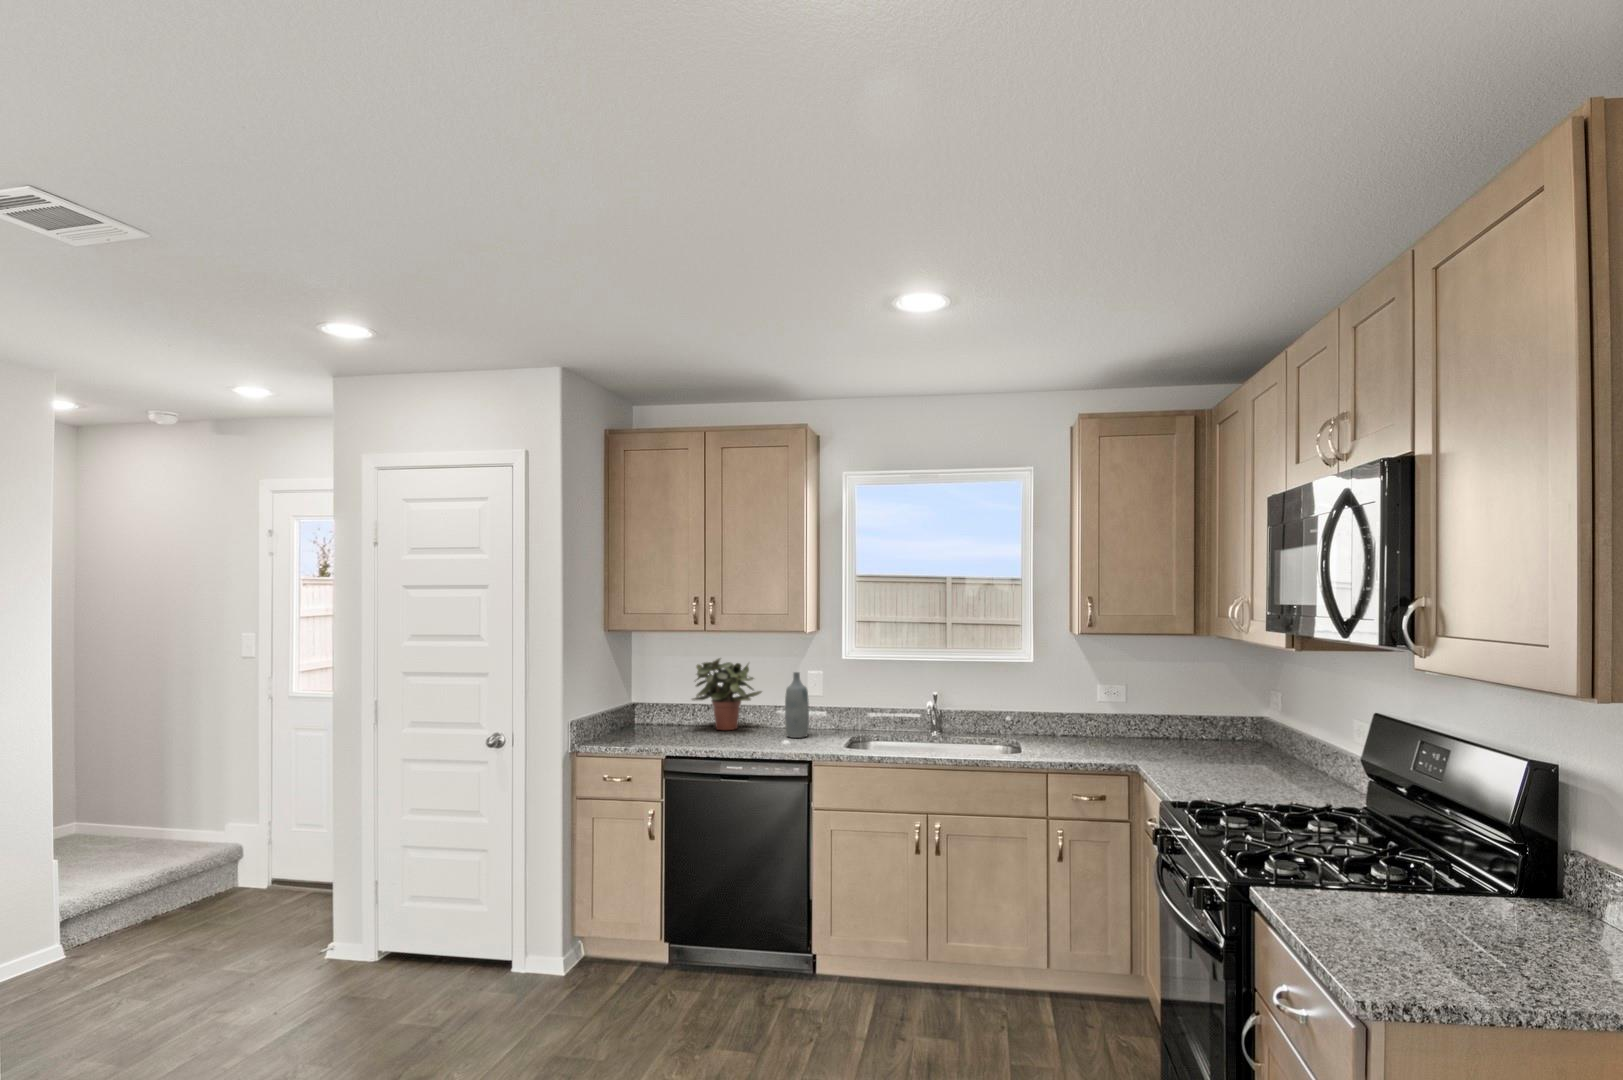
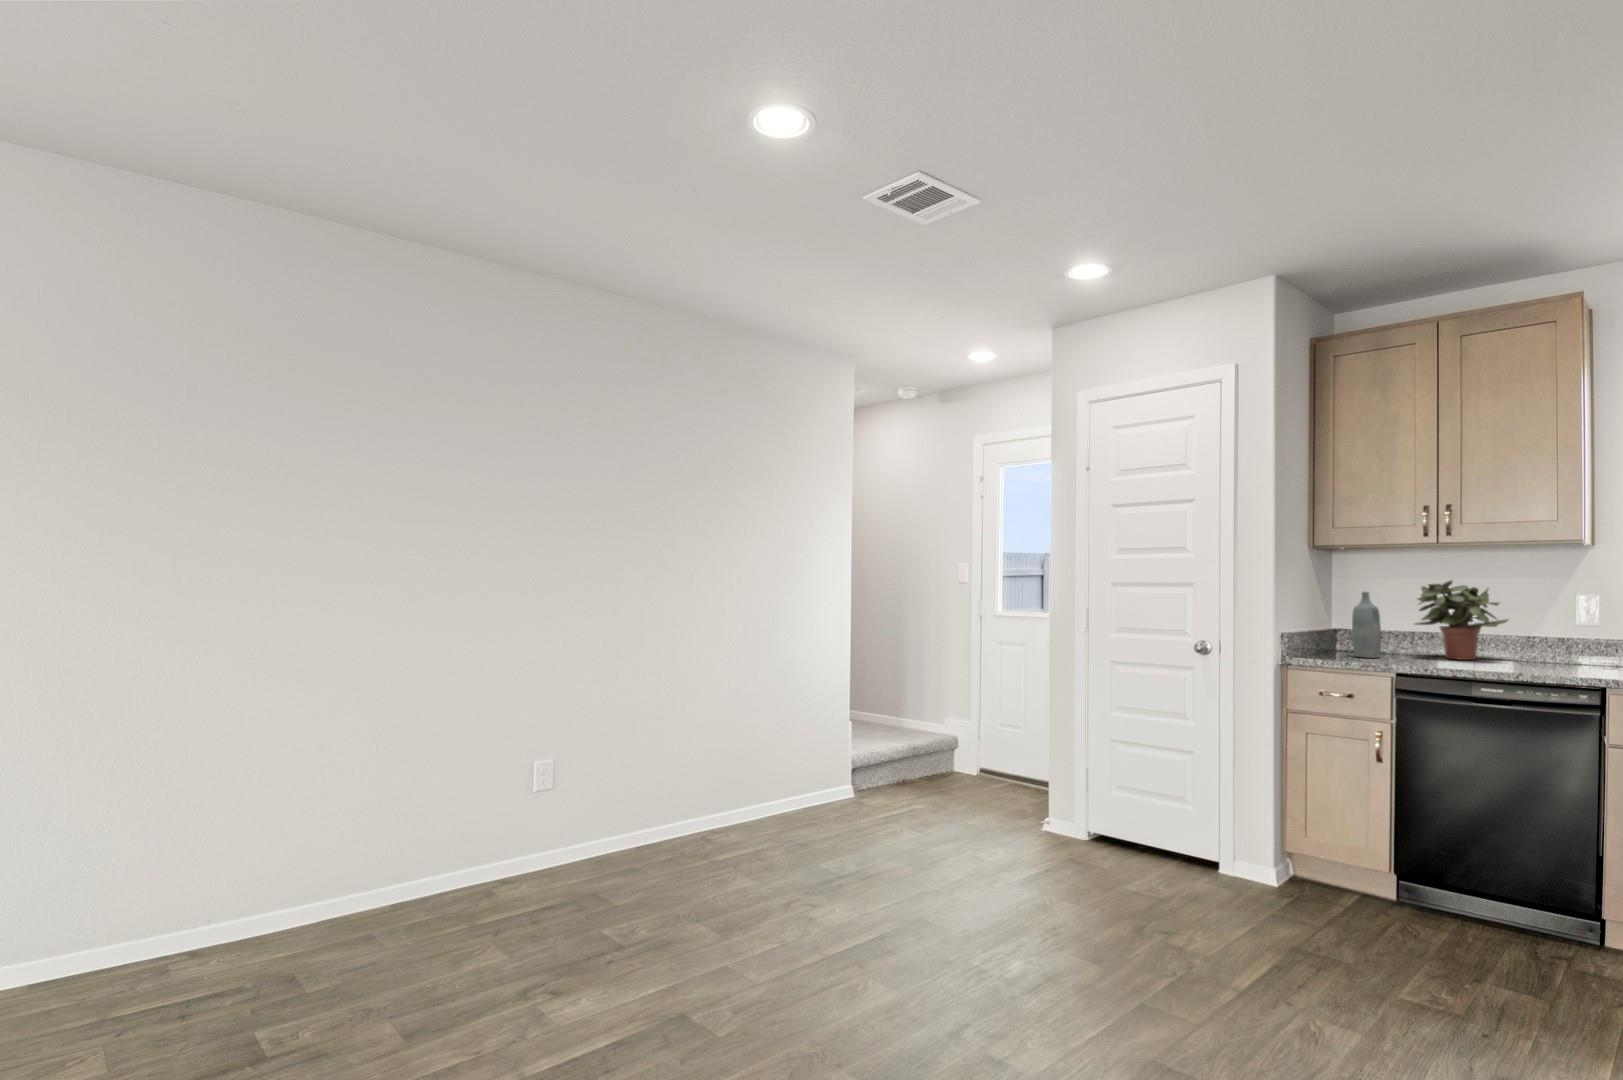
bottle: present [785,672,809,738] -> present [1352,592,1381,658]

